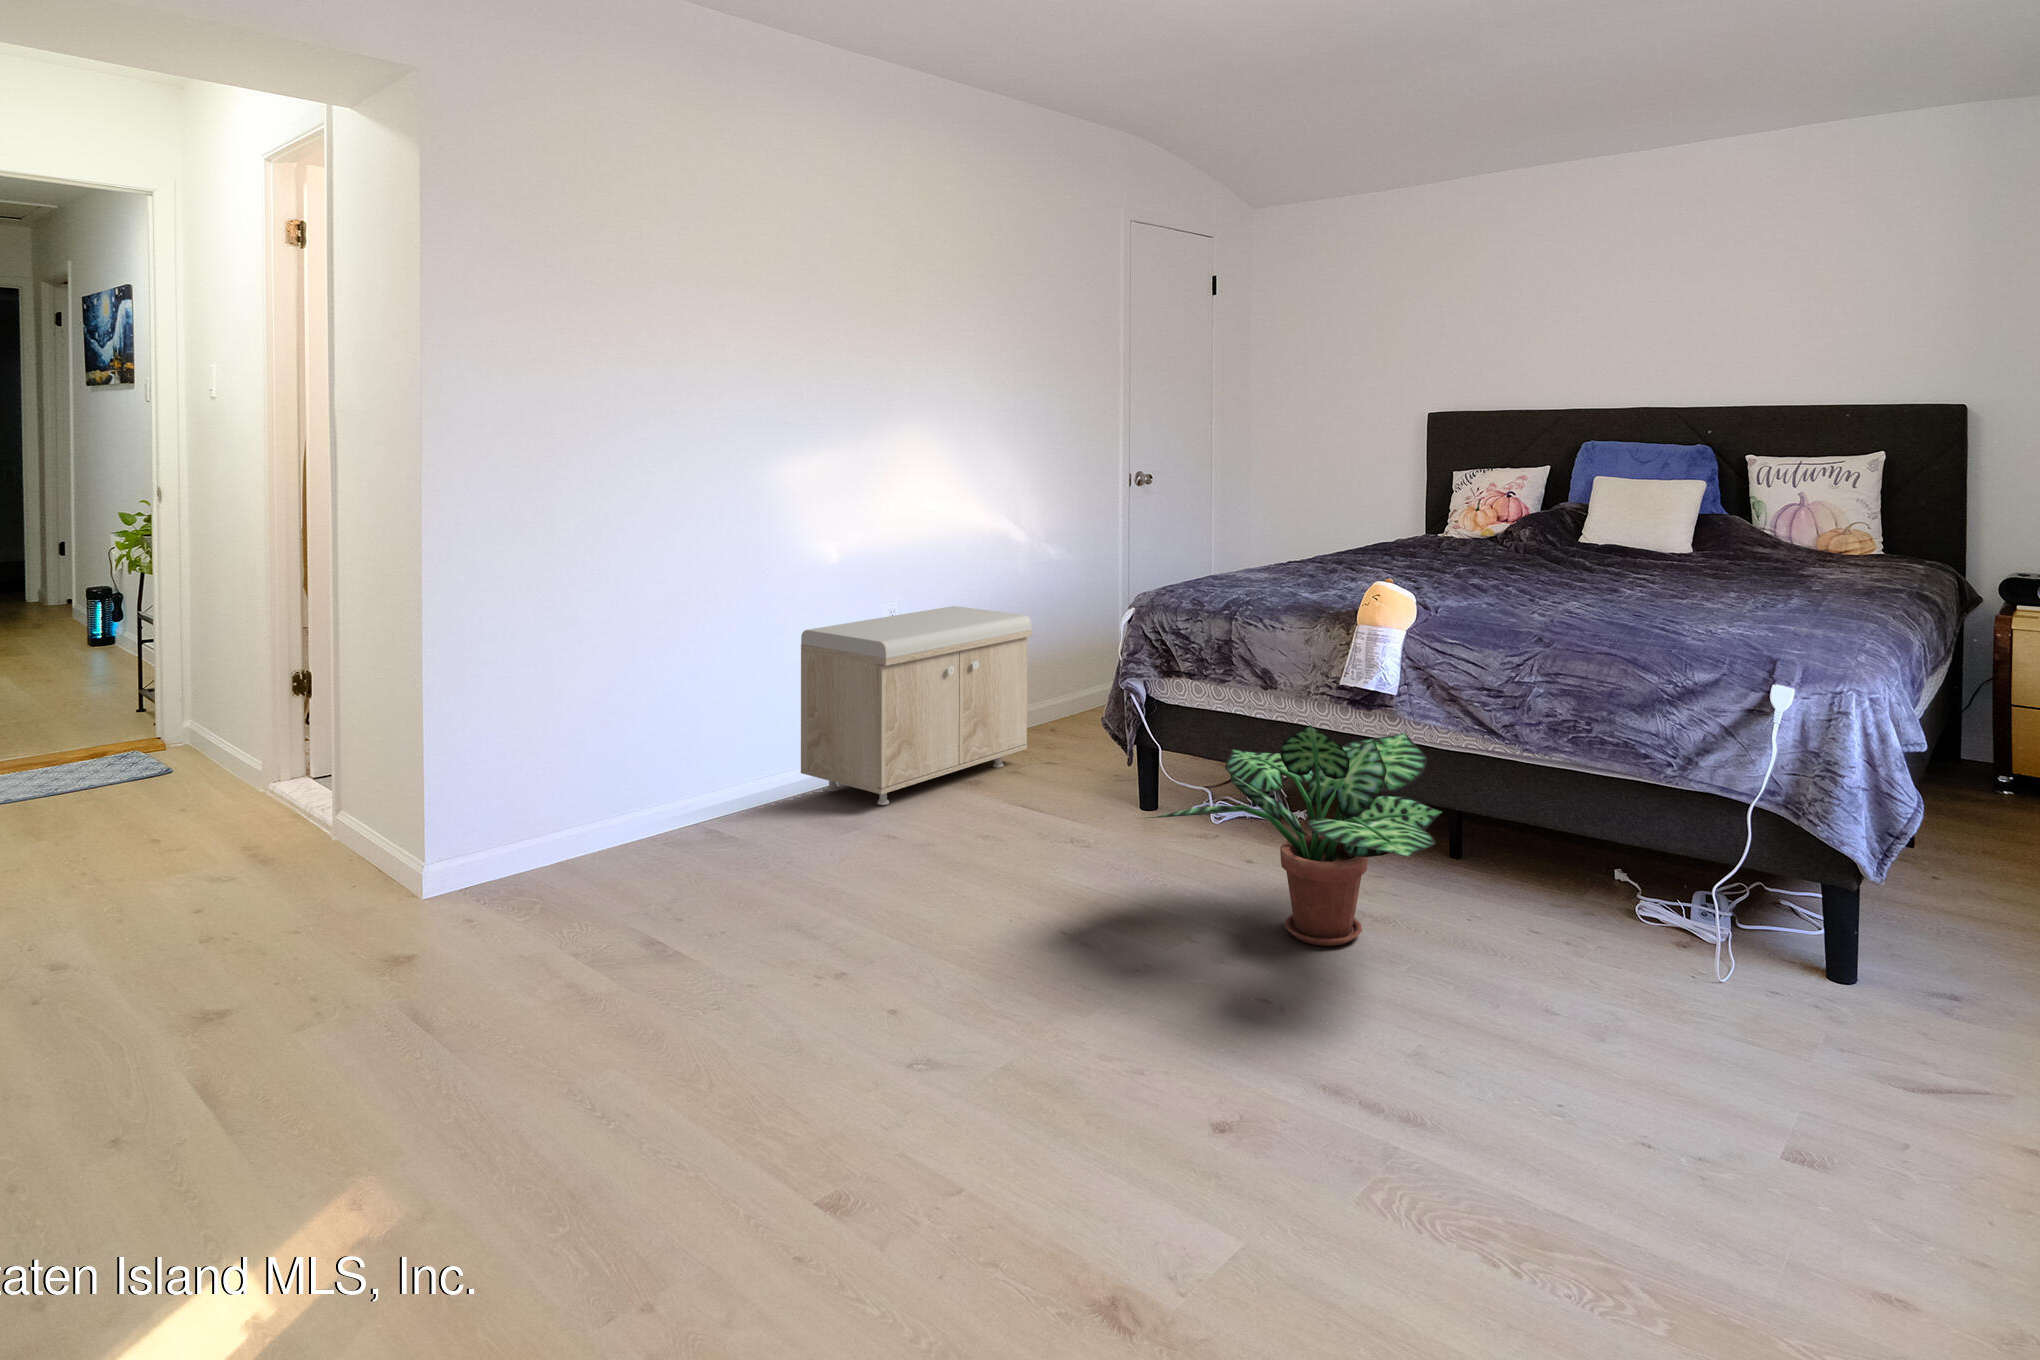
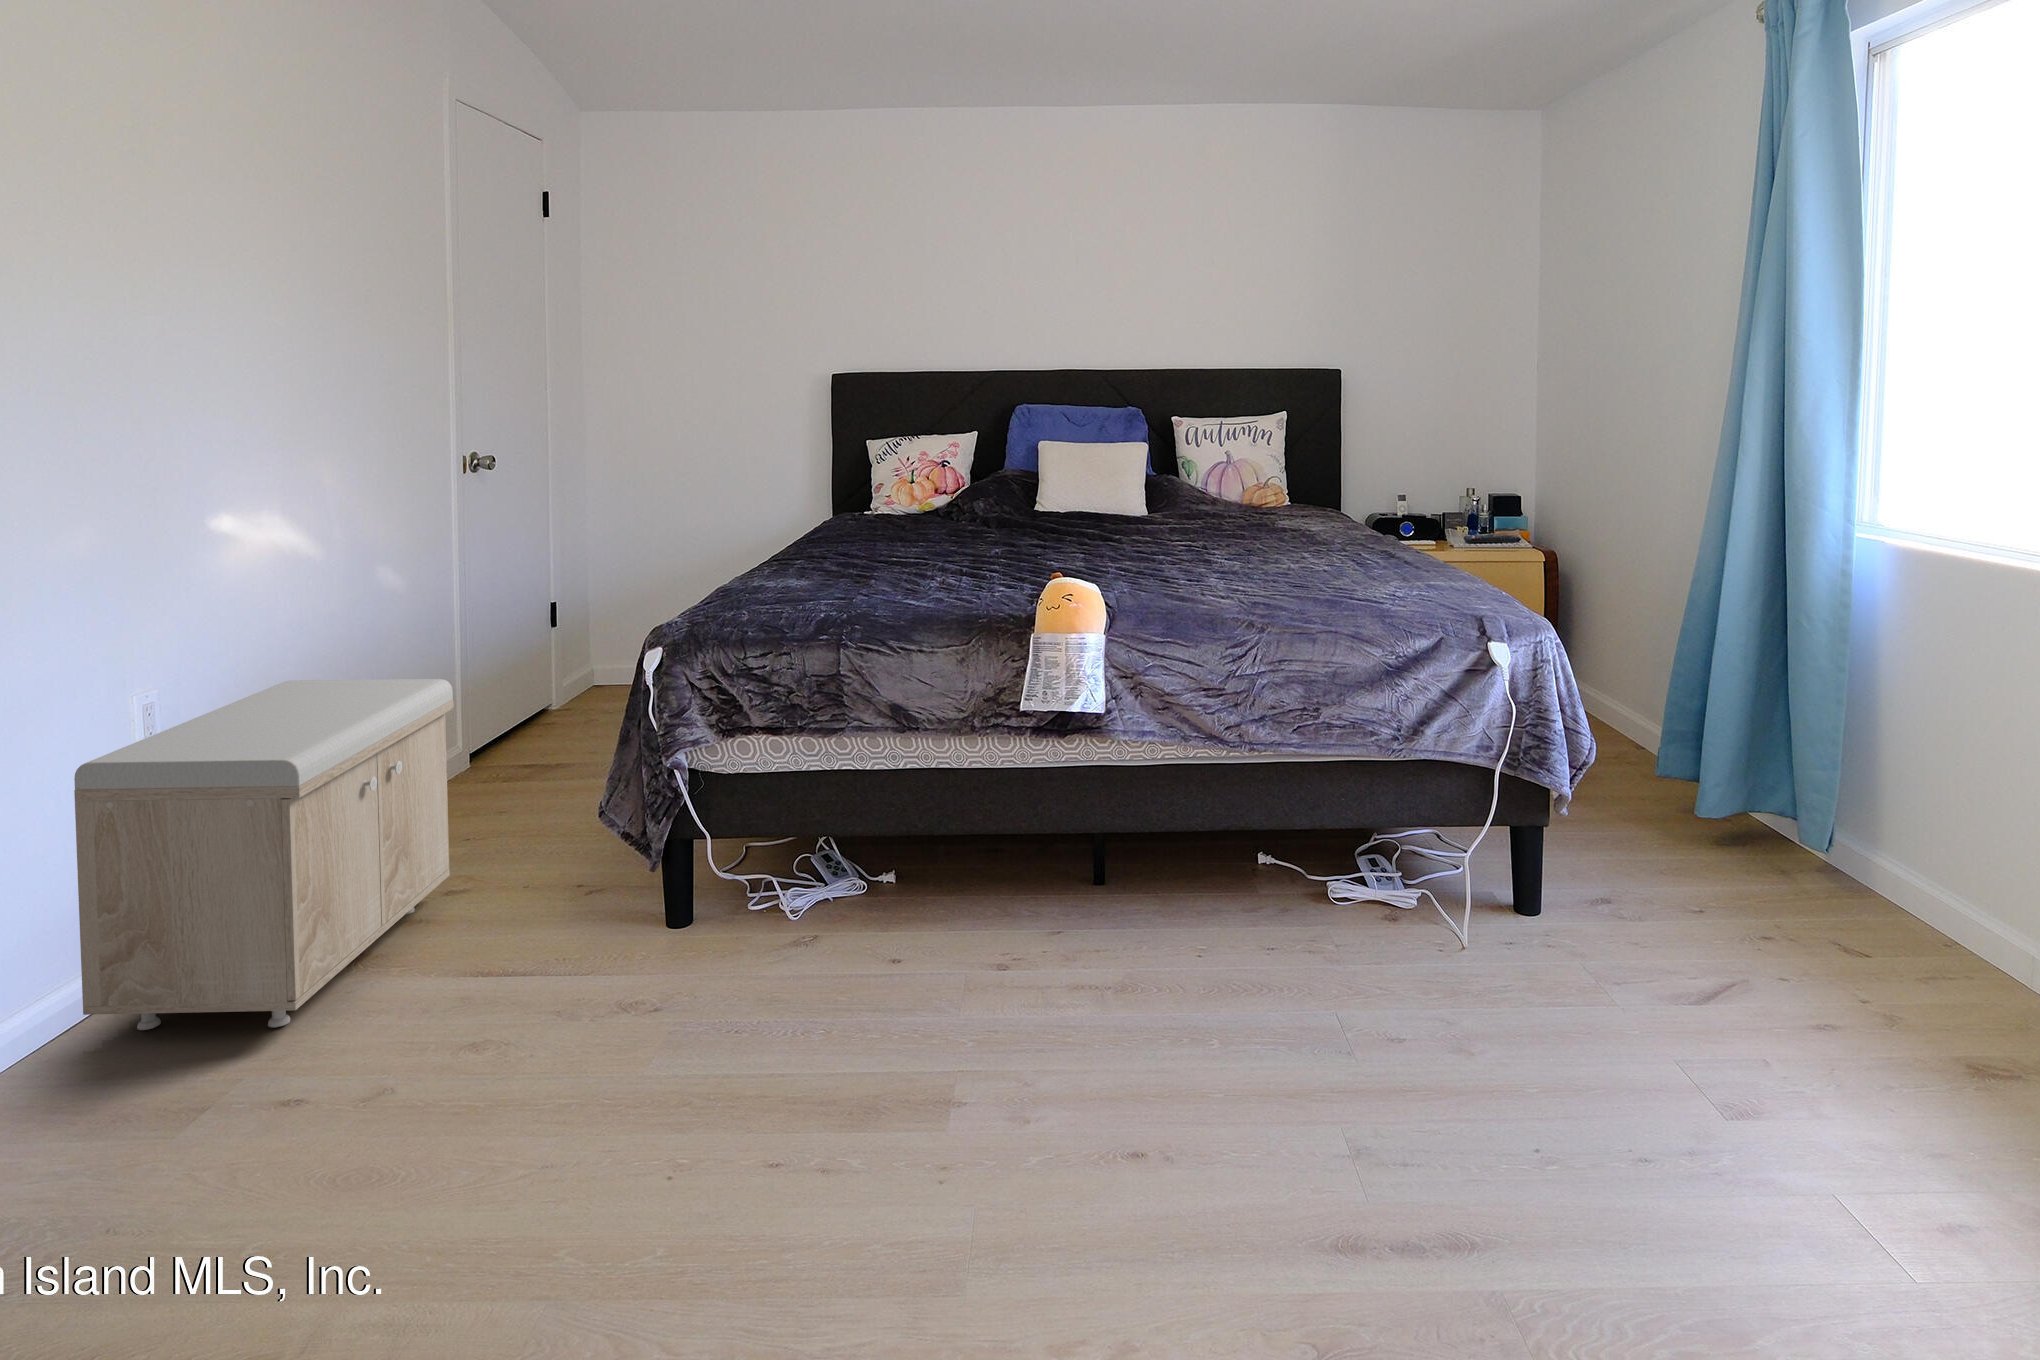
potted plant: present [1146,725,1442,946] -> none [887,754,1306,1037]

